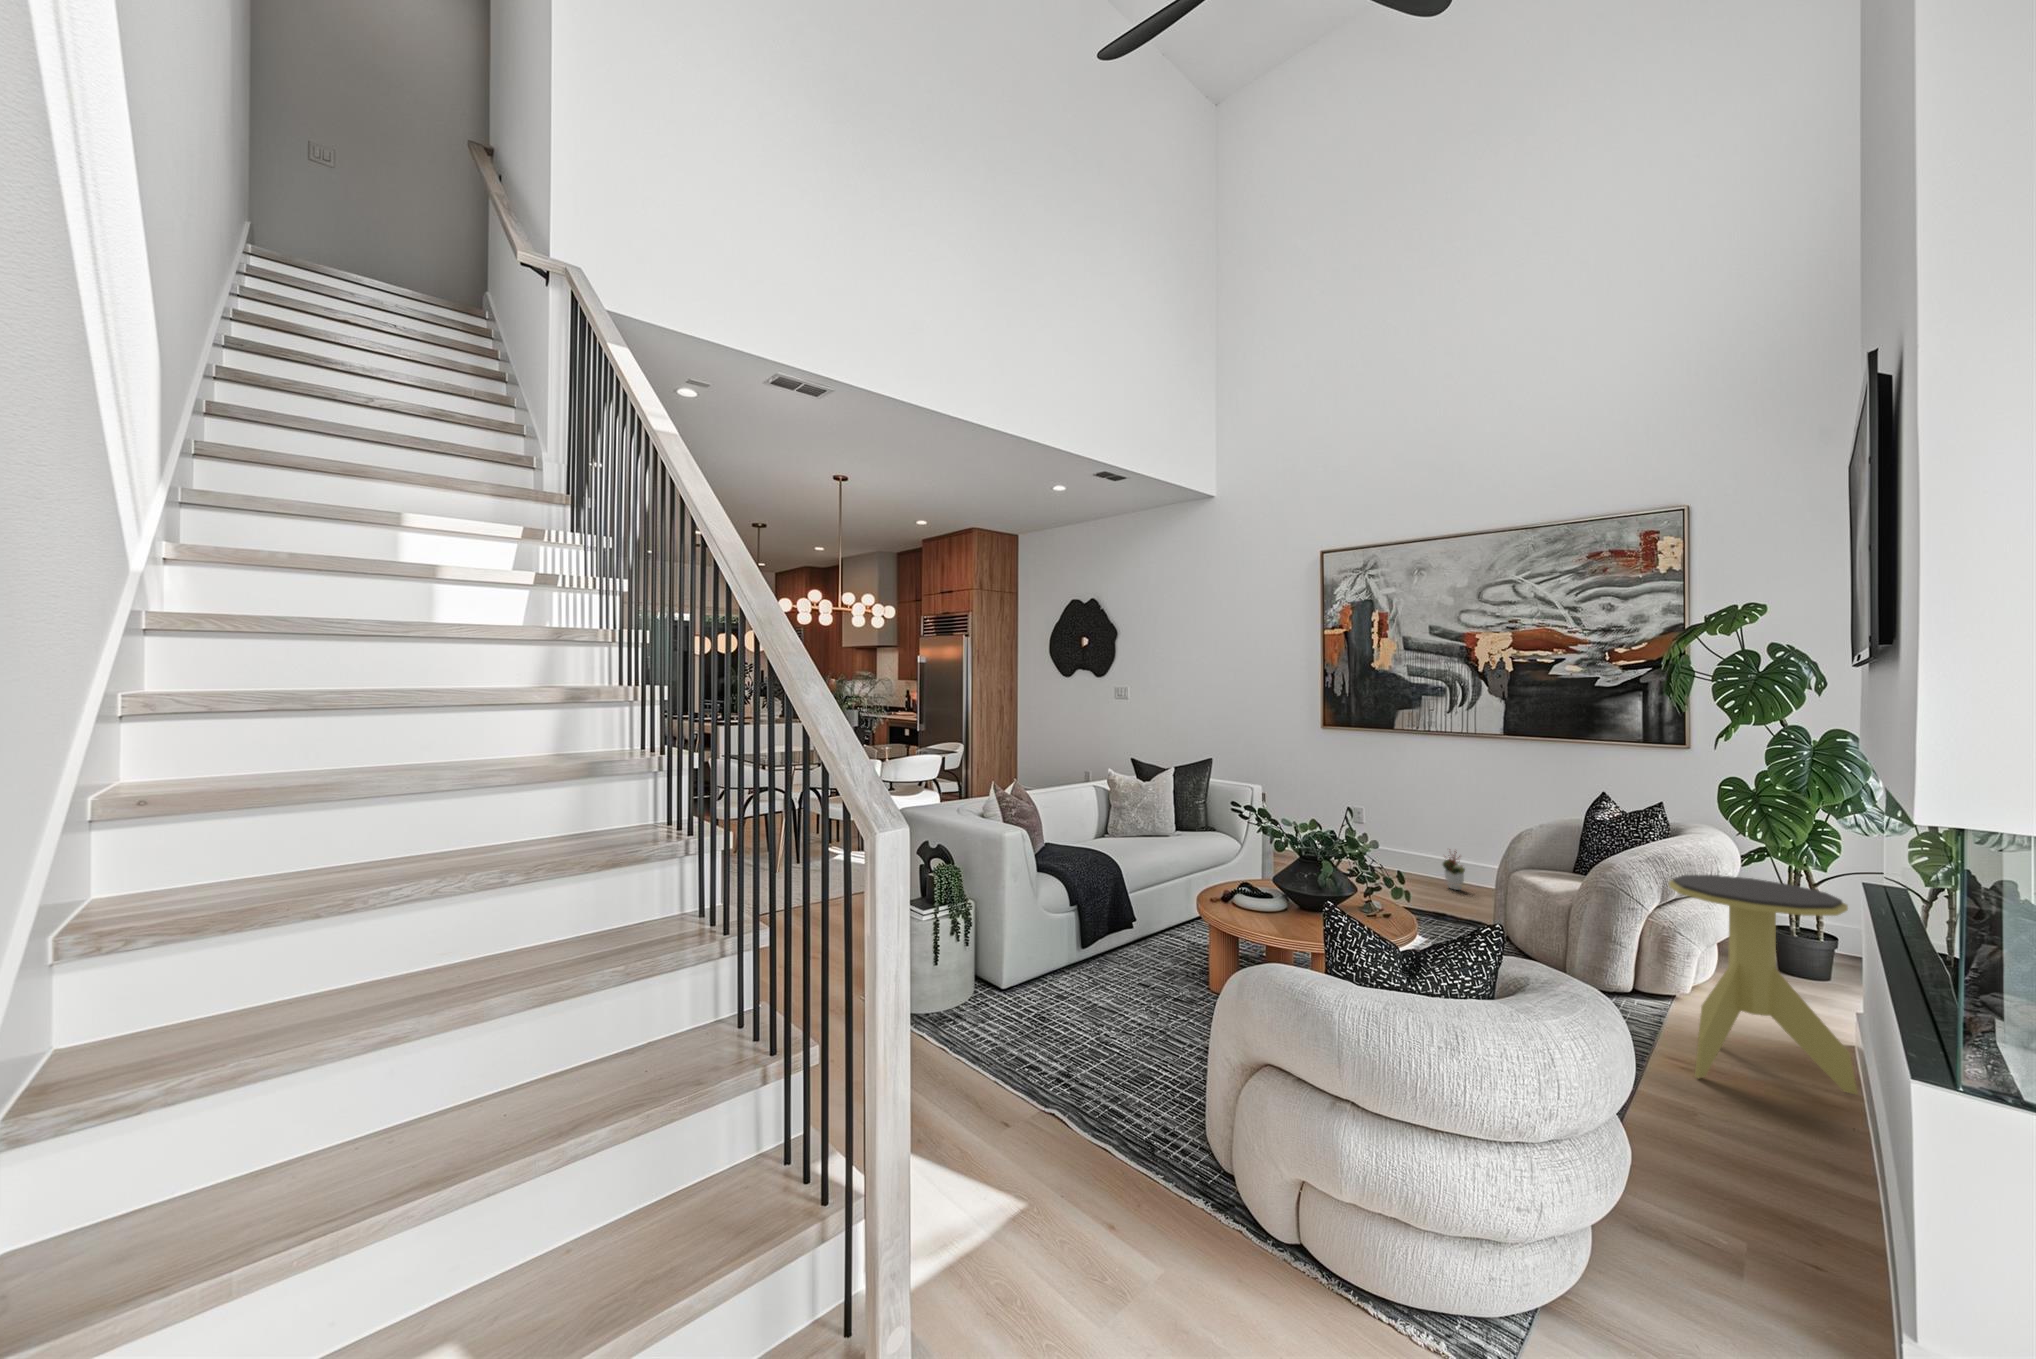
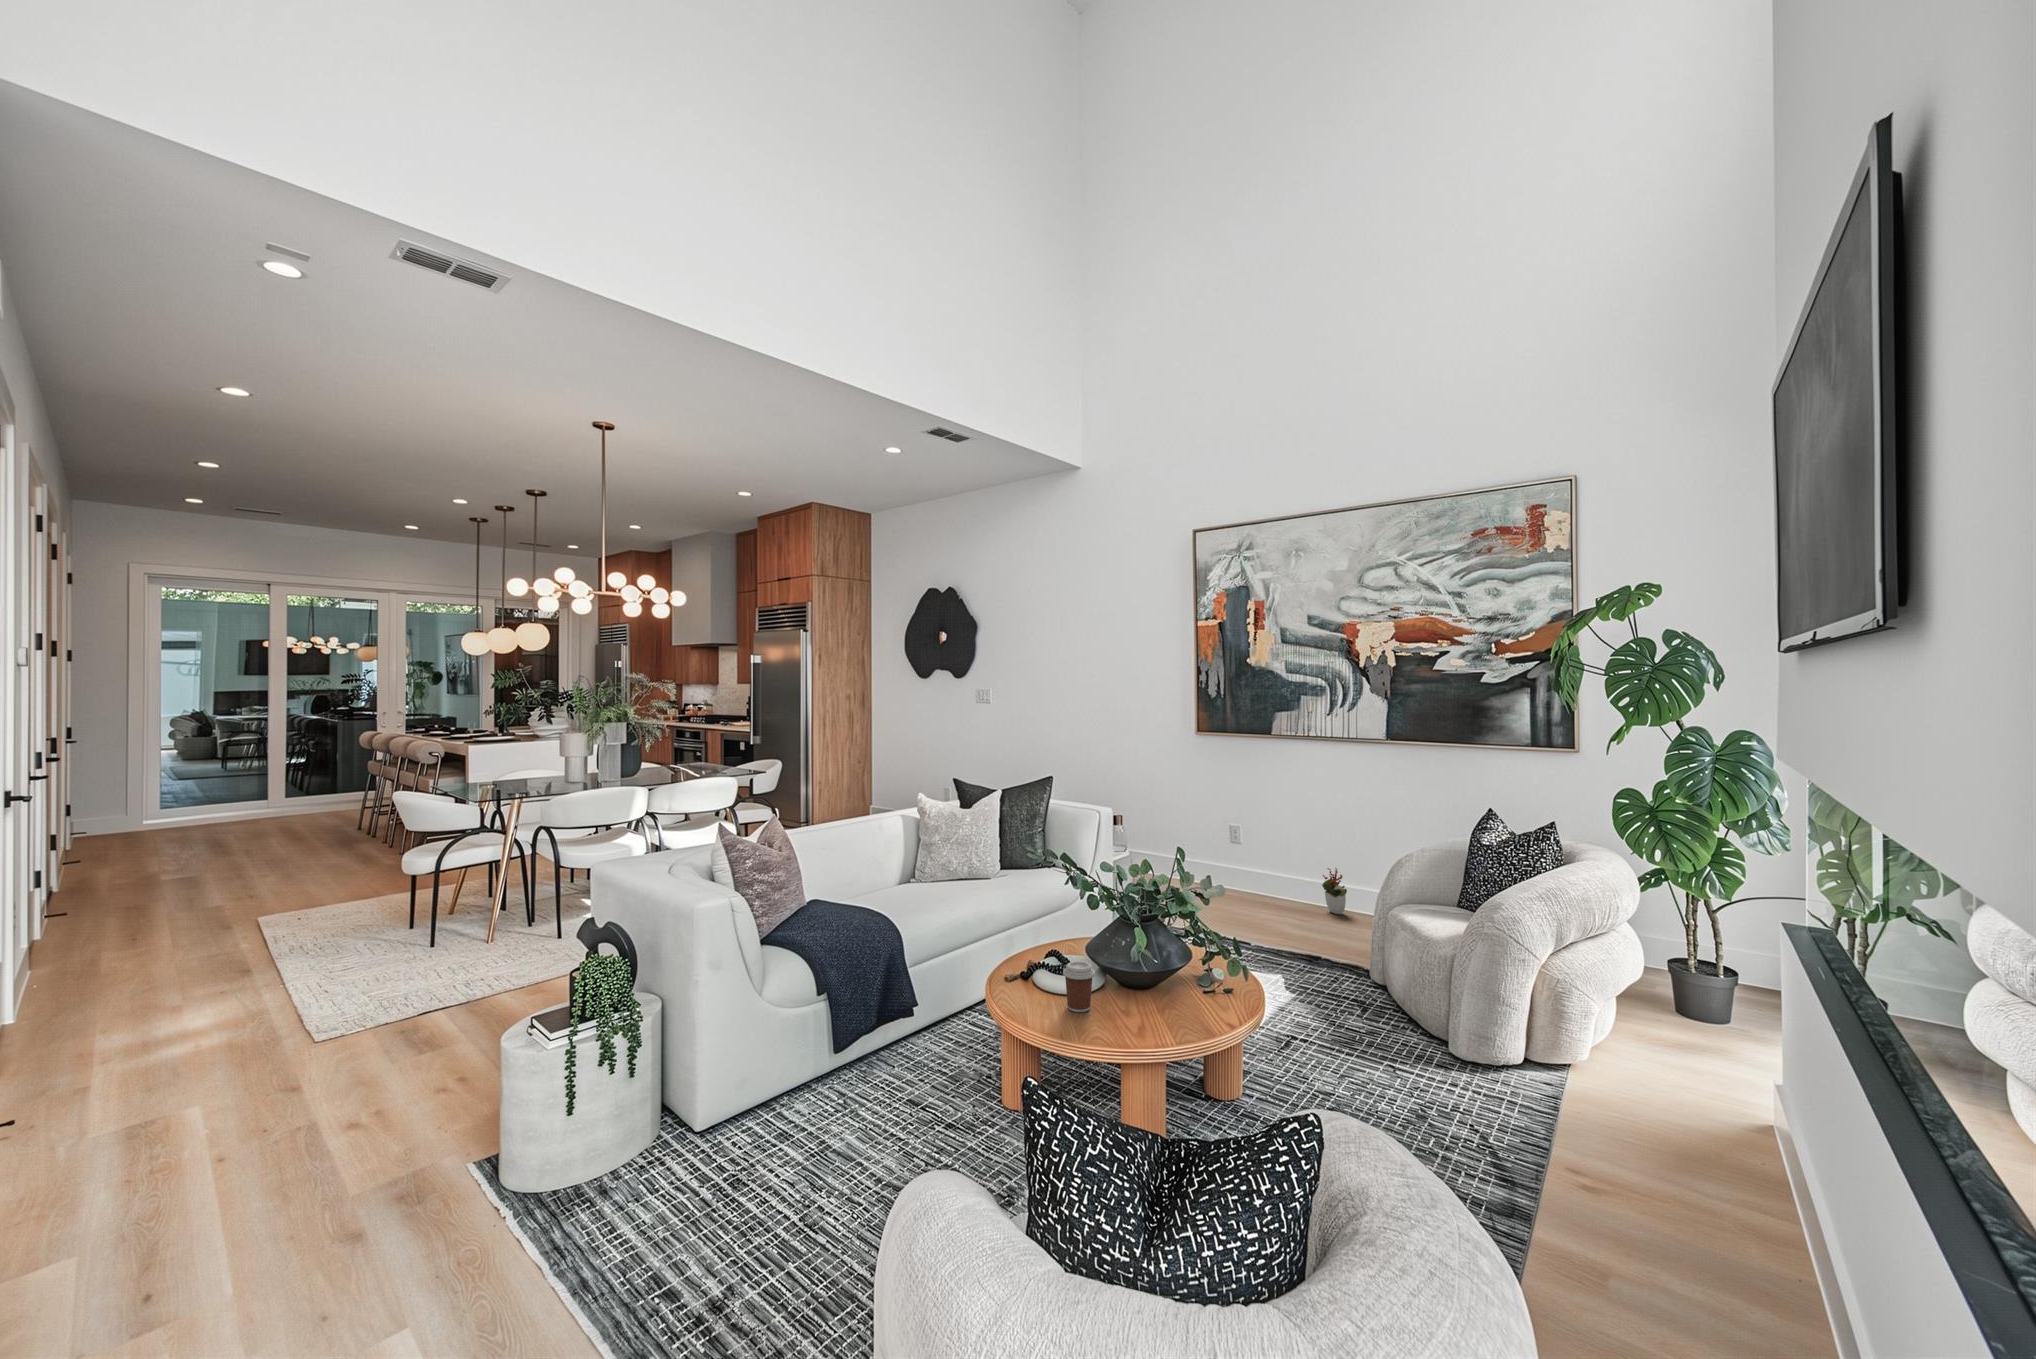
side table: present [1669,875,1858,1095] -> none [1557,924,1780,1206]
coffee cup: none [1261,886,1287,923] -> present [1063,961,1095,1012]

